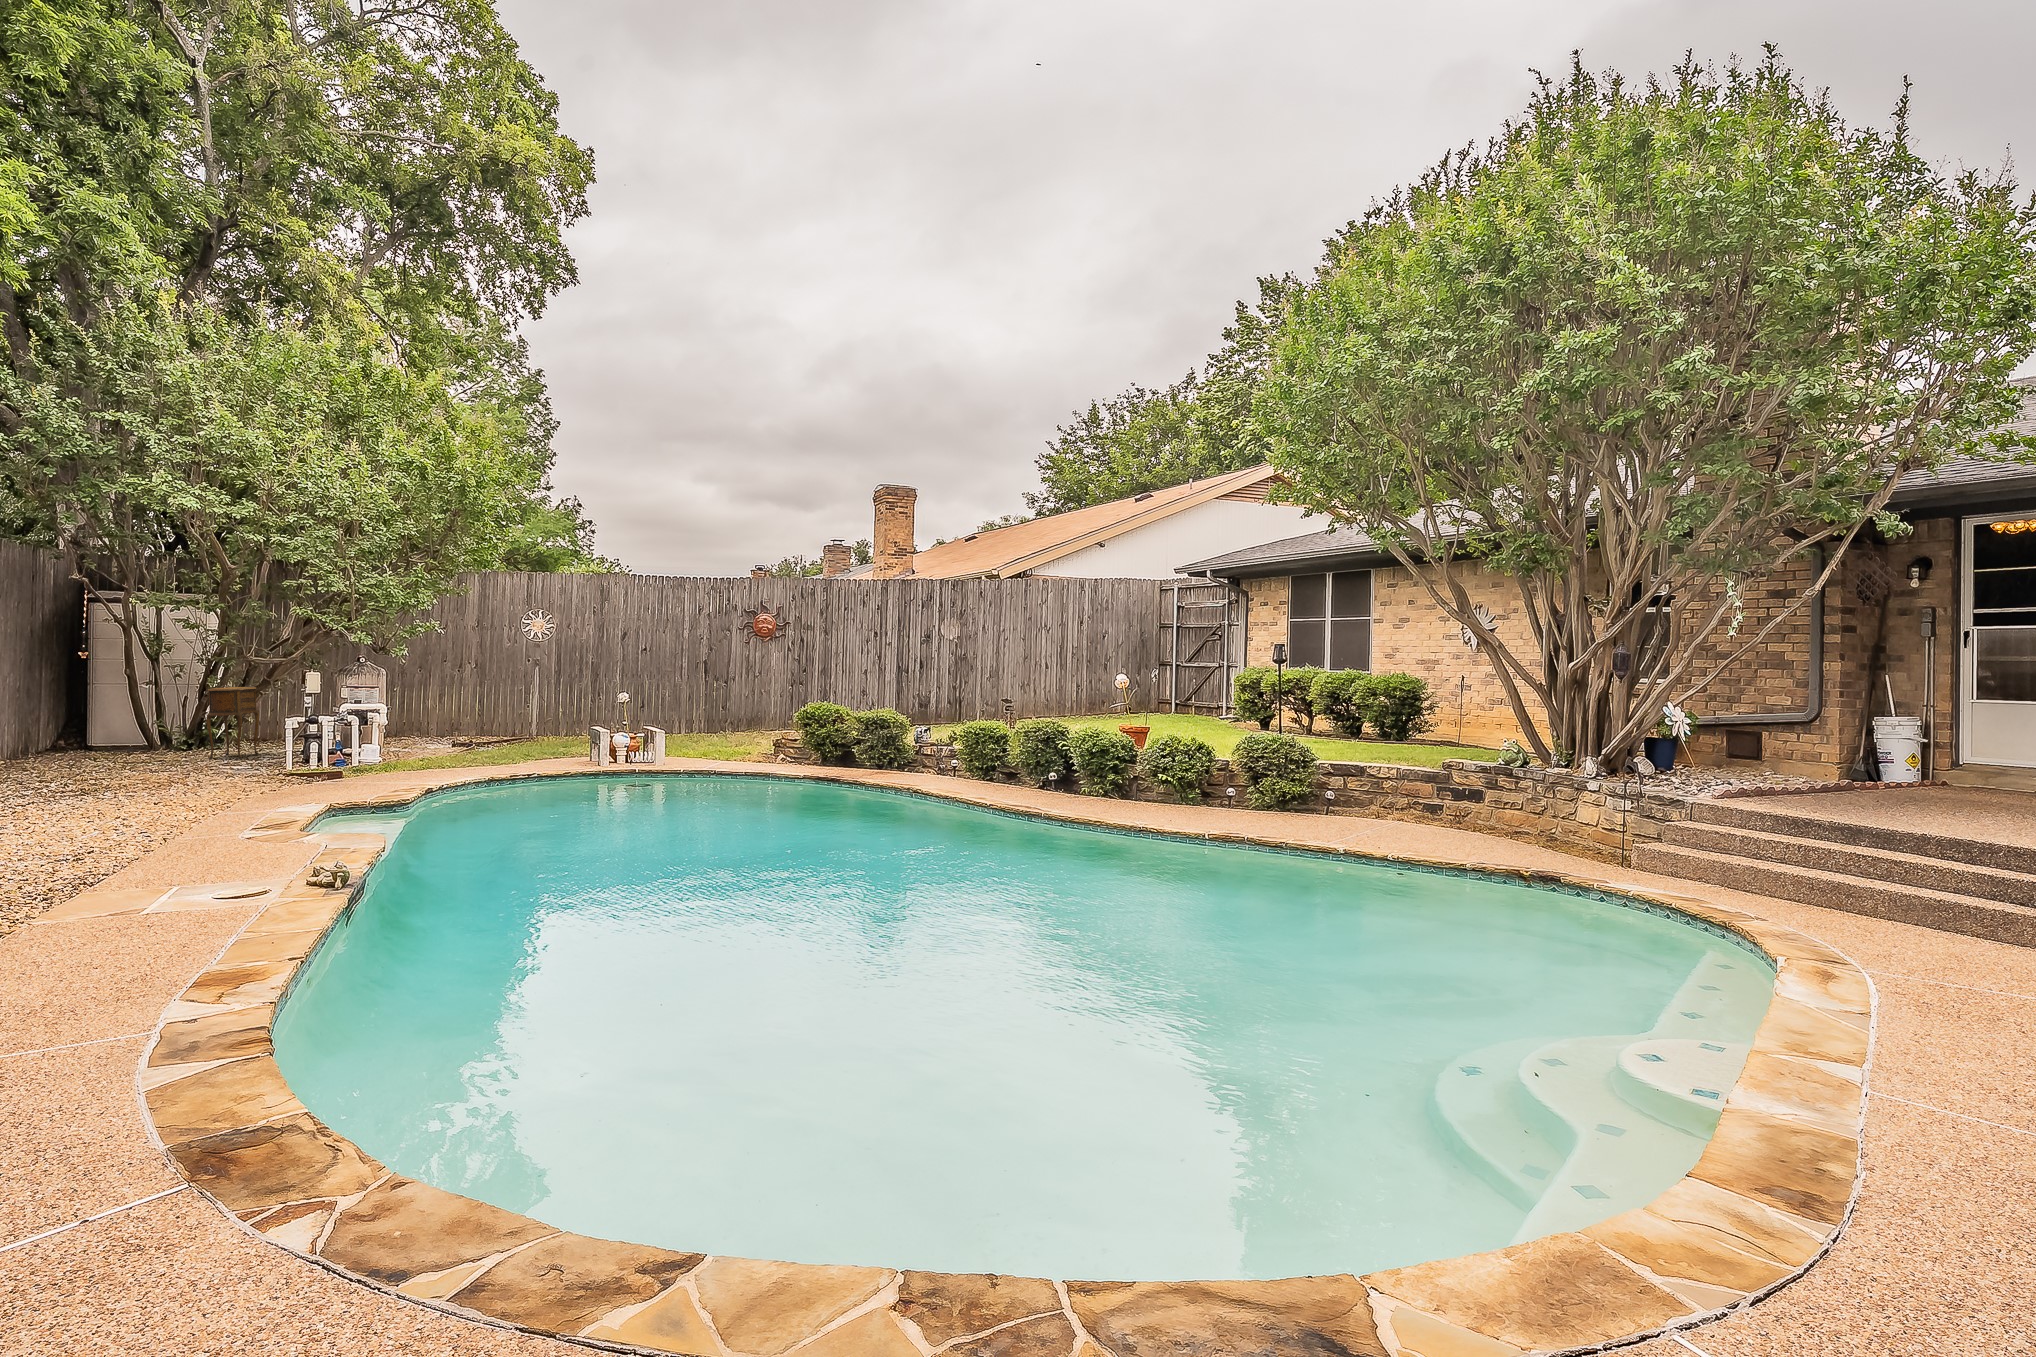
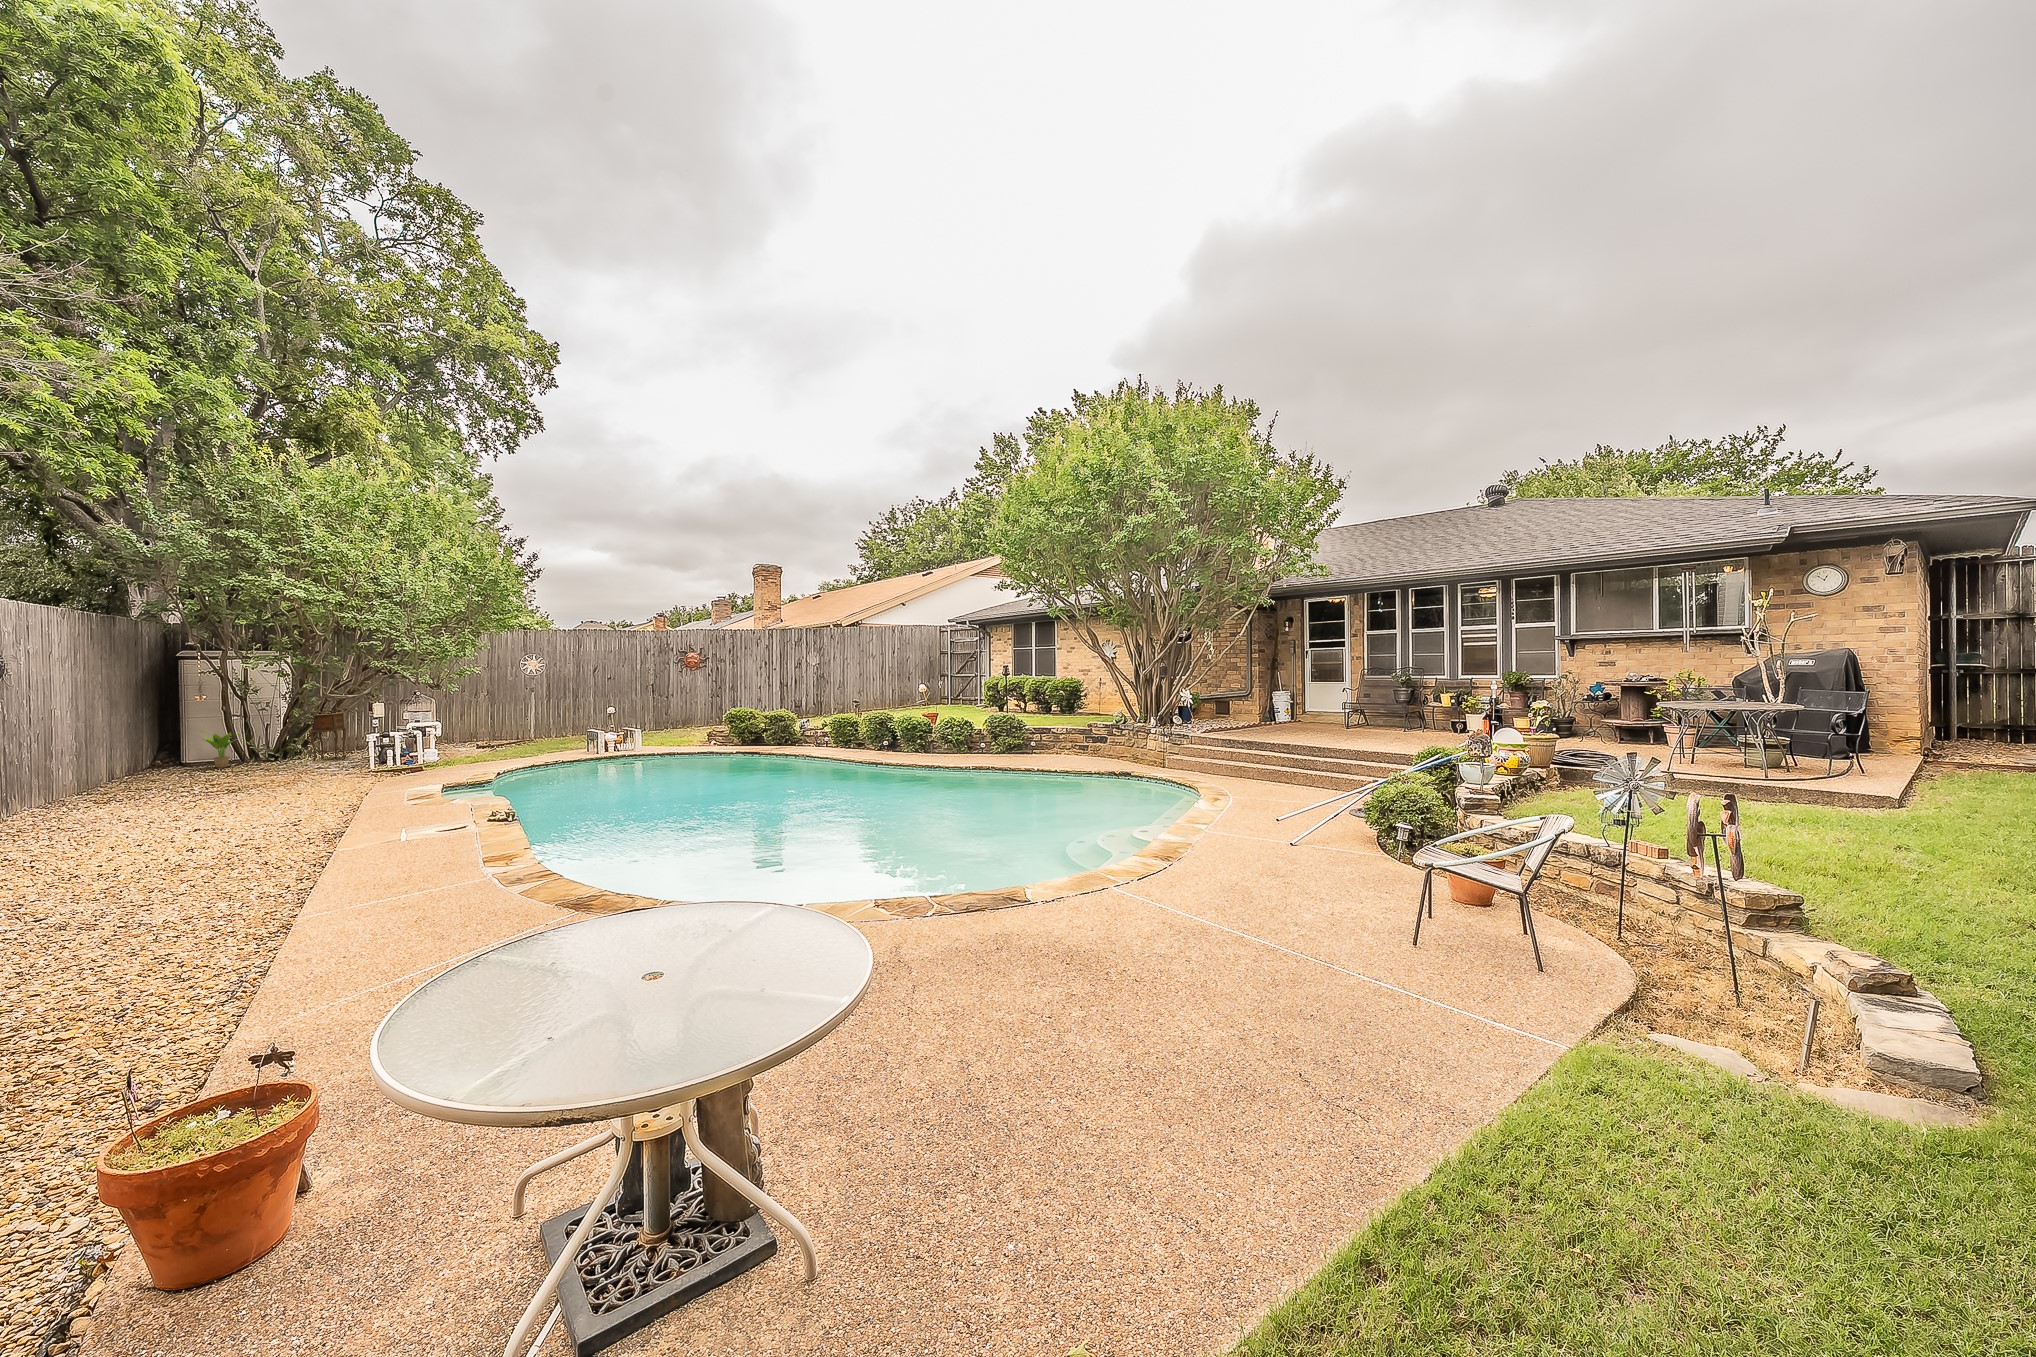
potted plant: none [55,703,119,763] -> present [201,731,239,768]

